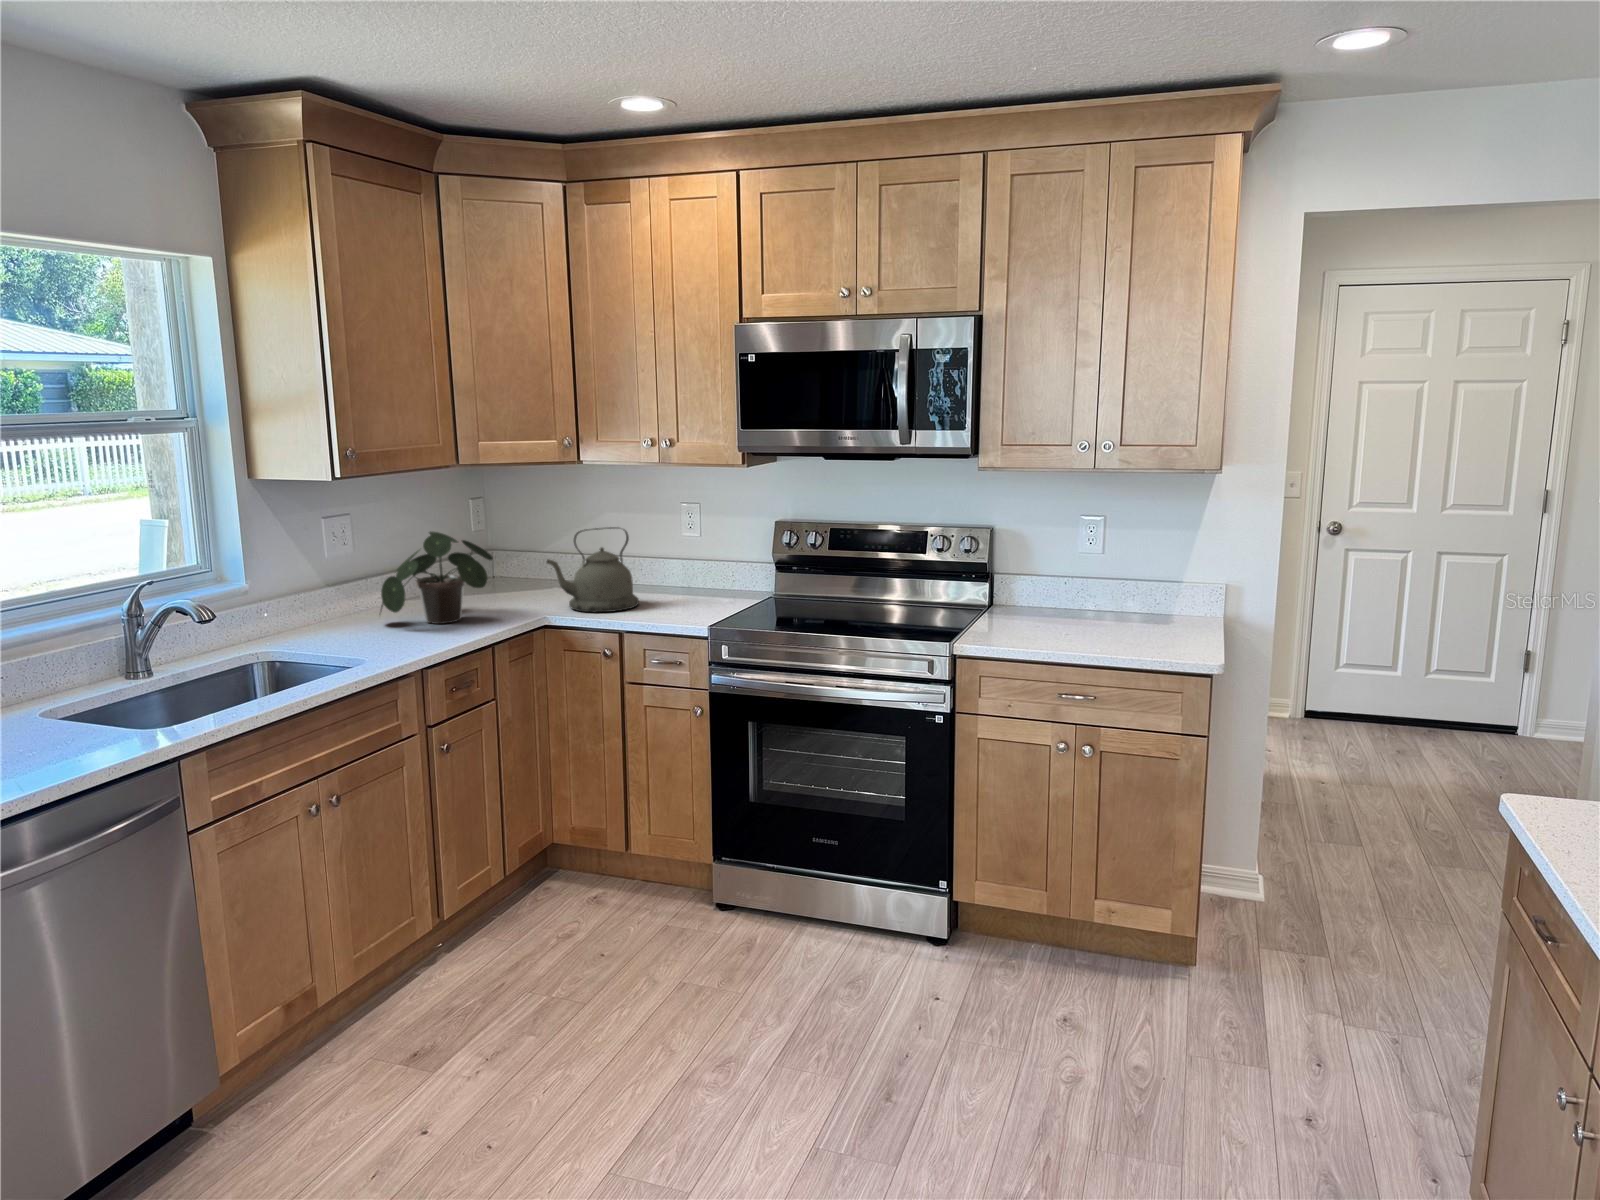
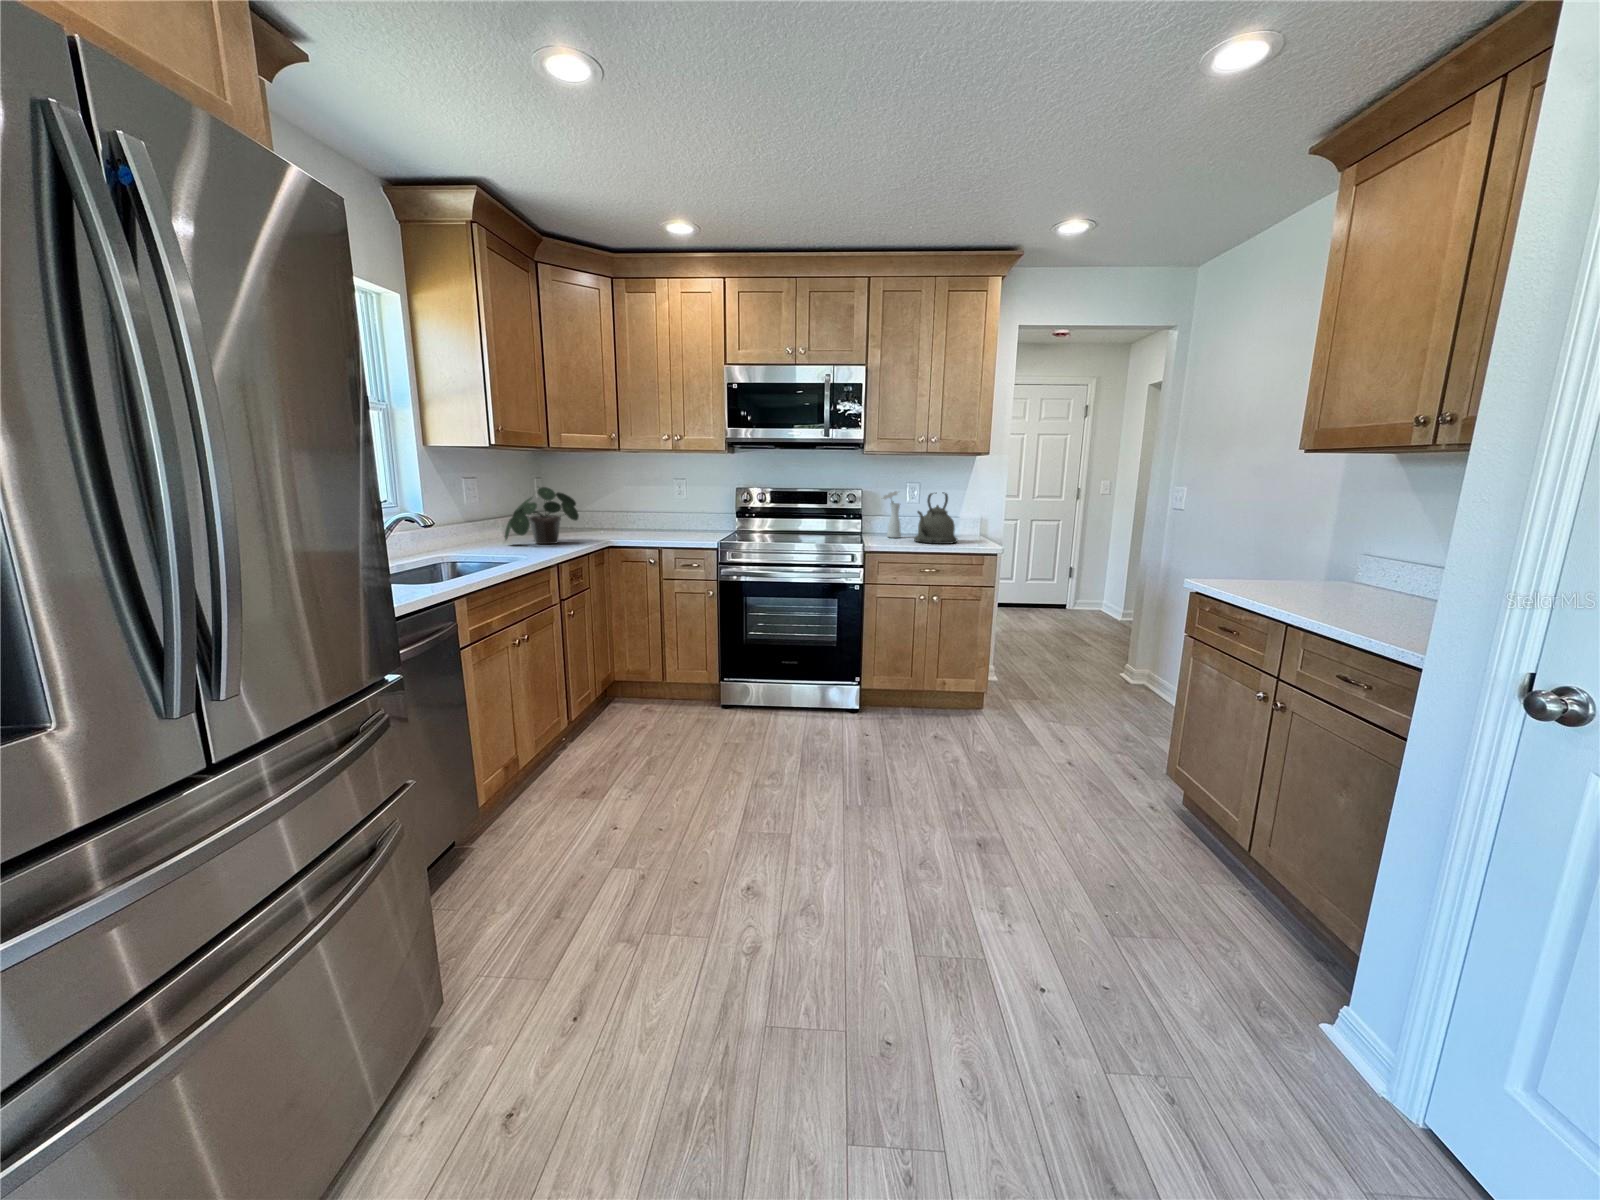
kettle: present [547,527,639,612] -> present [914,492,957,544]
vase: none [1018,535,1055,623] -> present [883,491,901,538]

